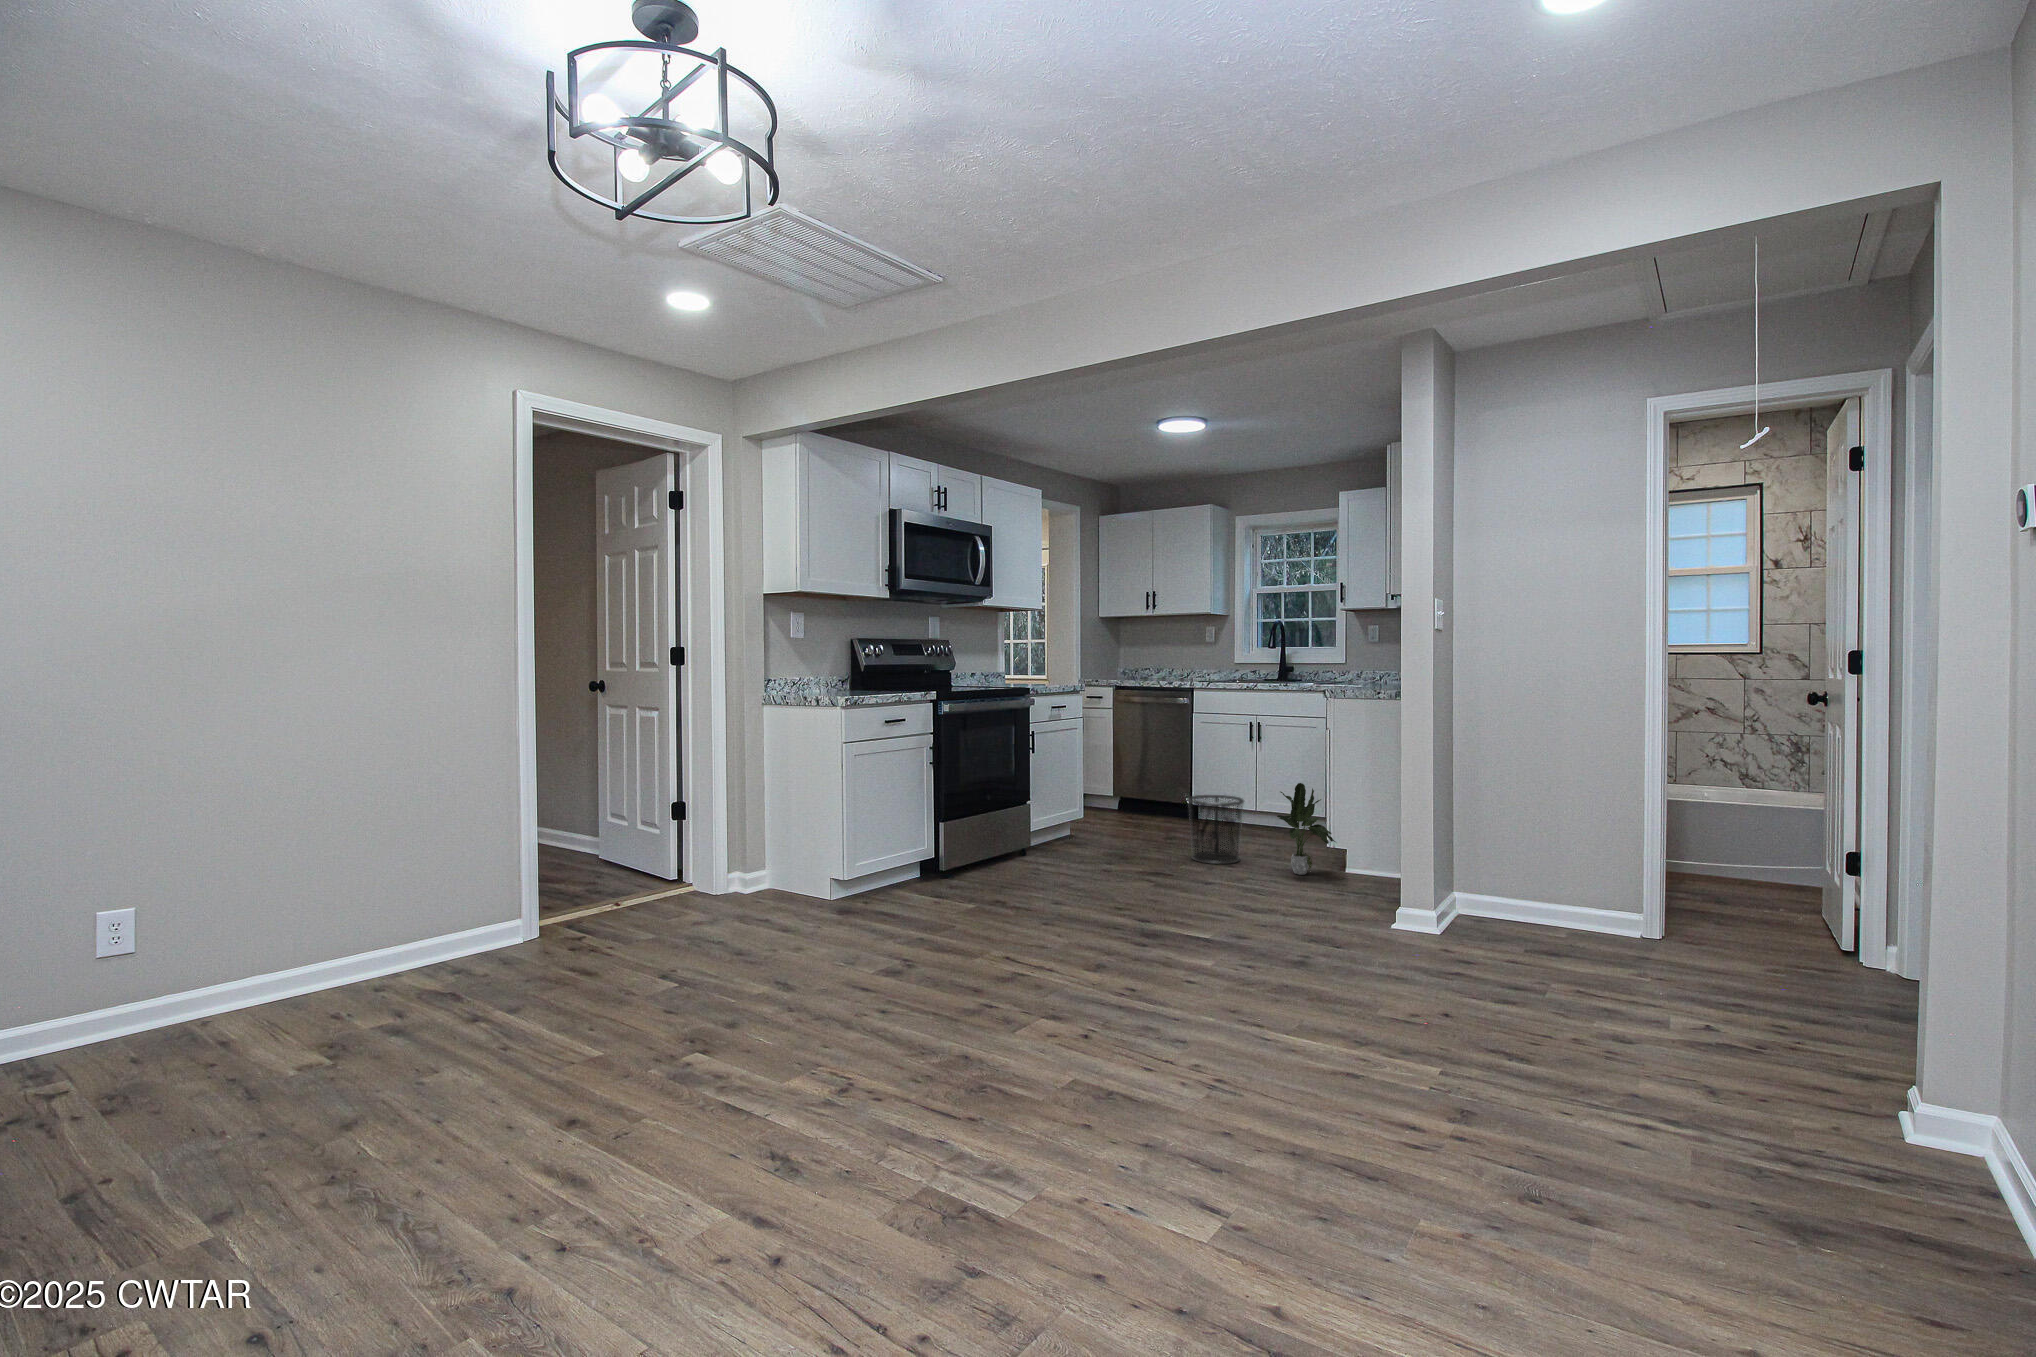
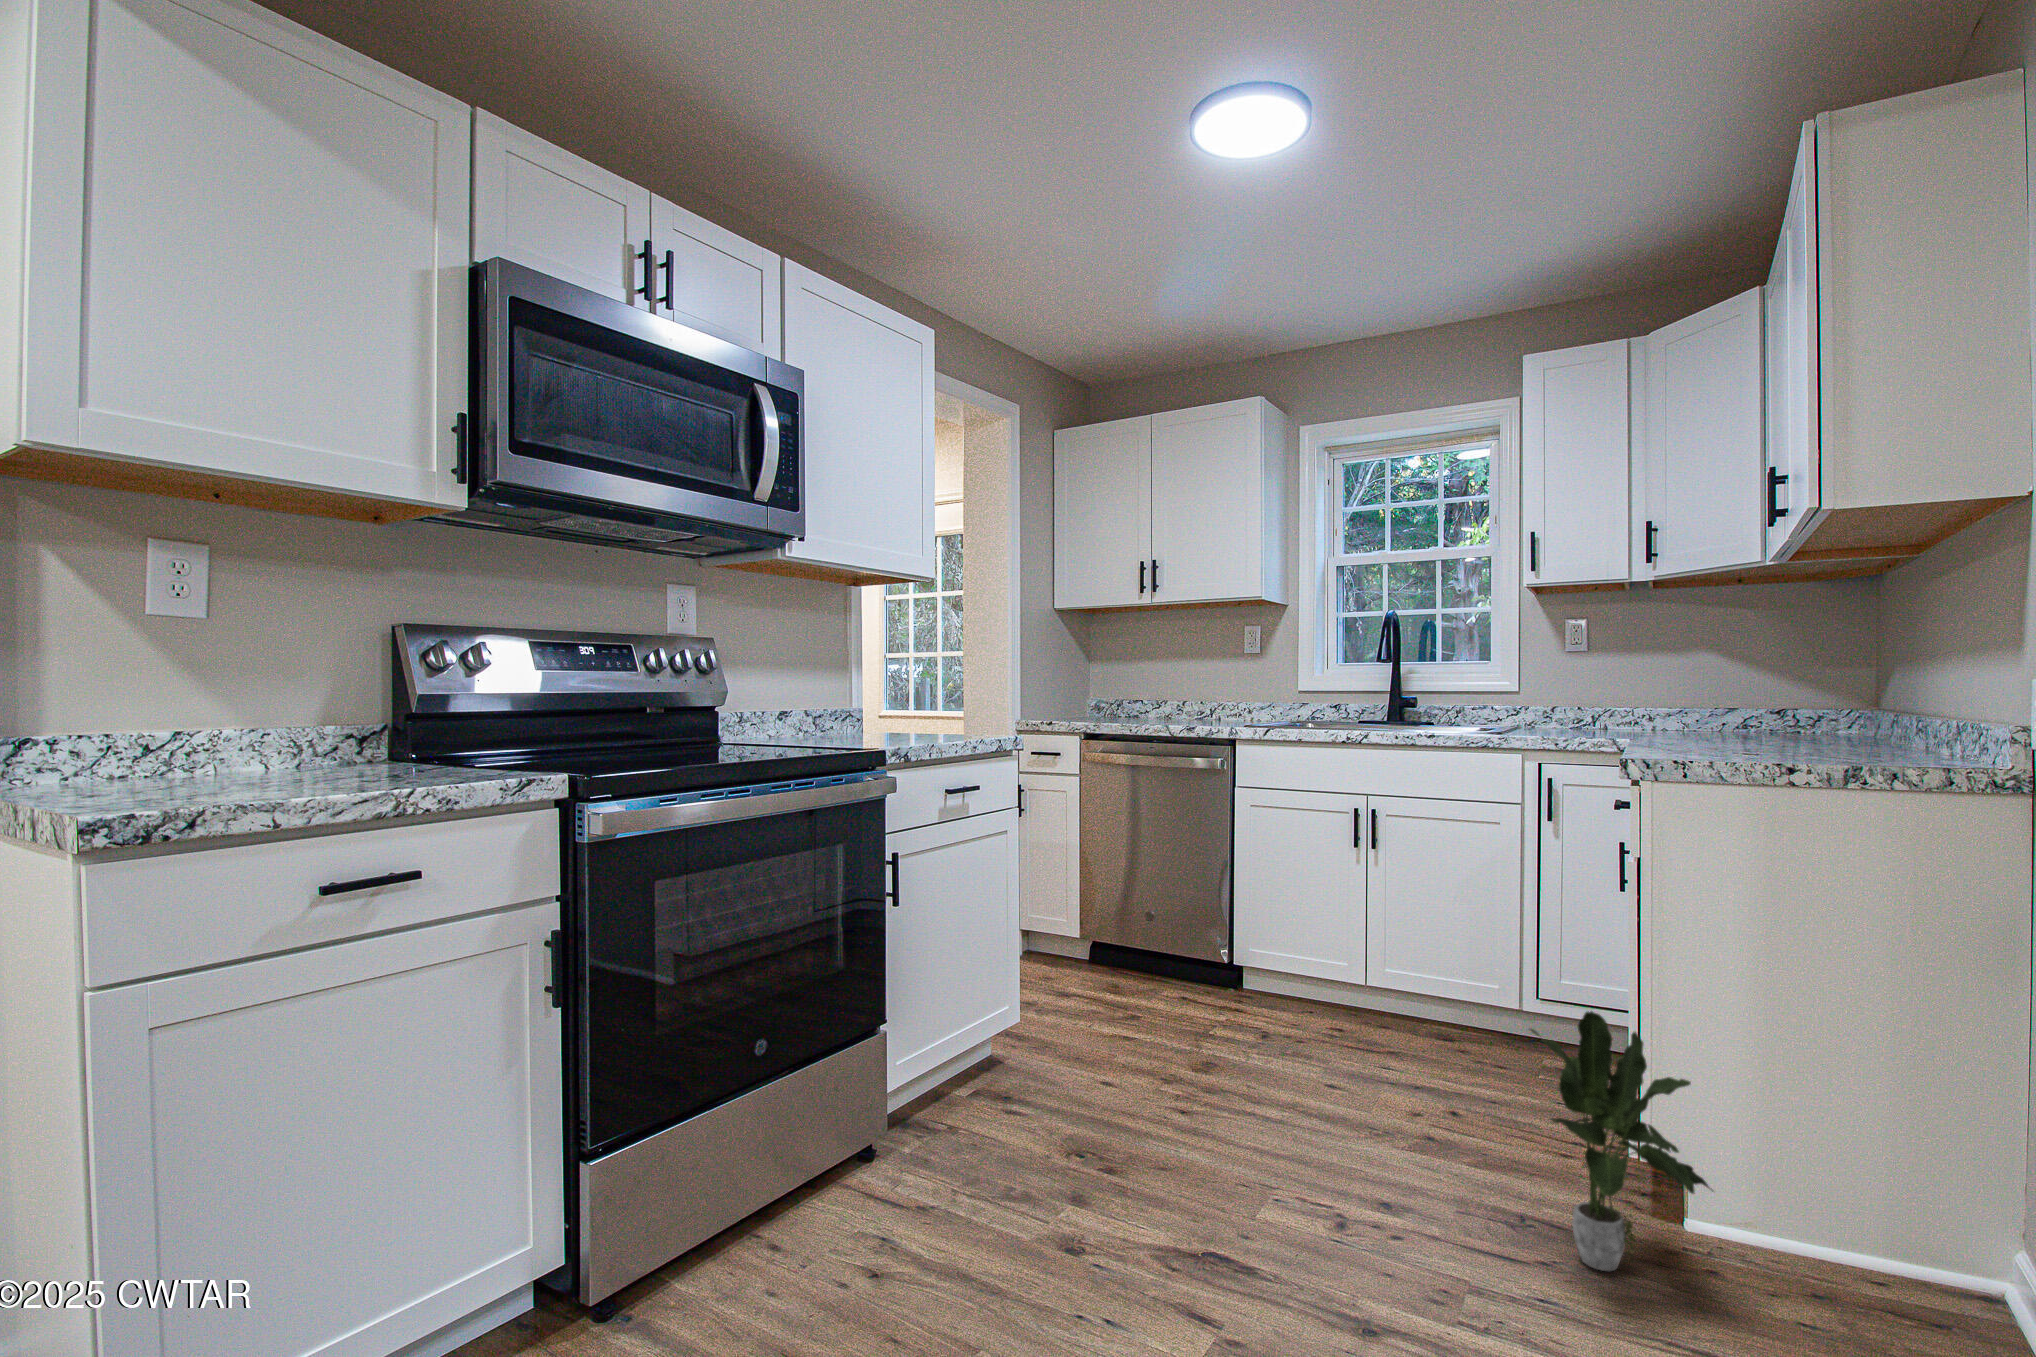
waste bin: present [1187,795,1244,864] -> none [1270,1005,1418,1206]

